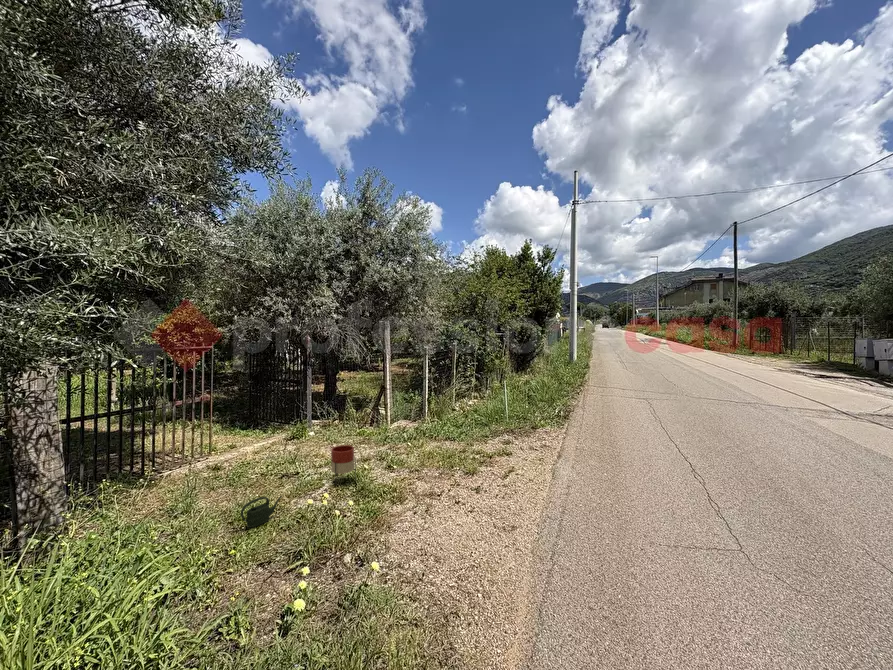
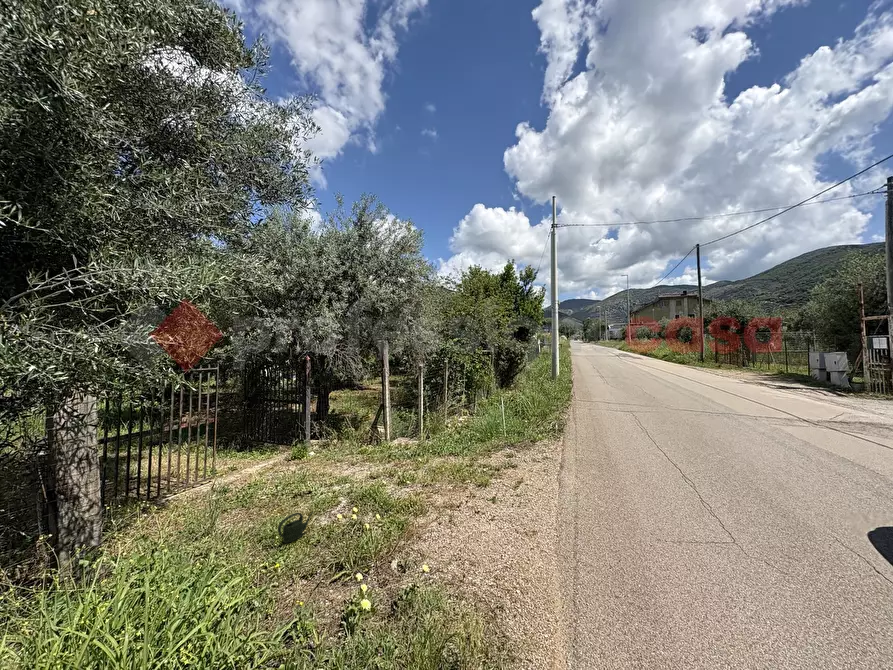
planter: present [331,445,356,486] -> none [352,462,375,502]

